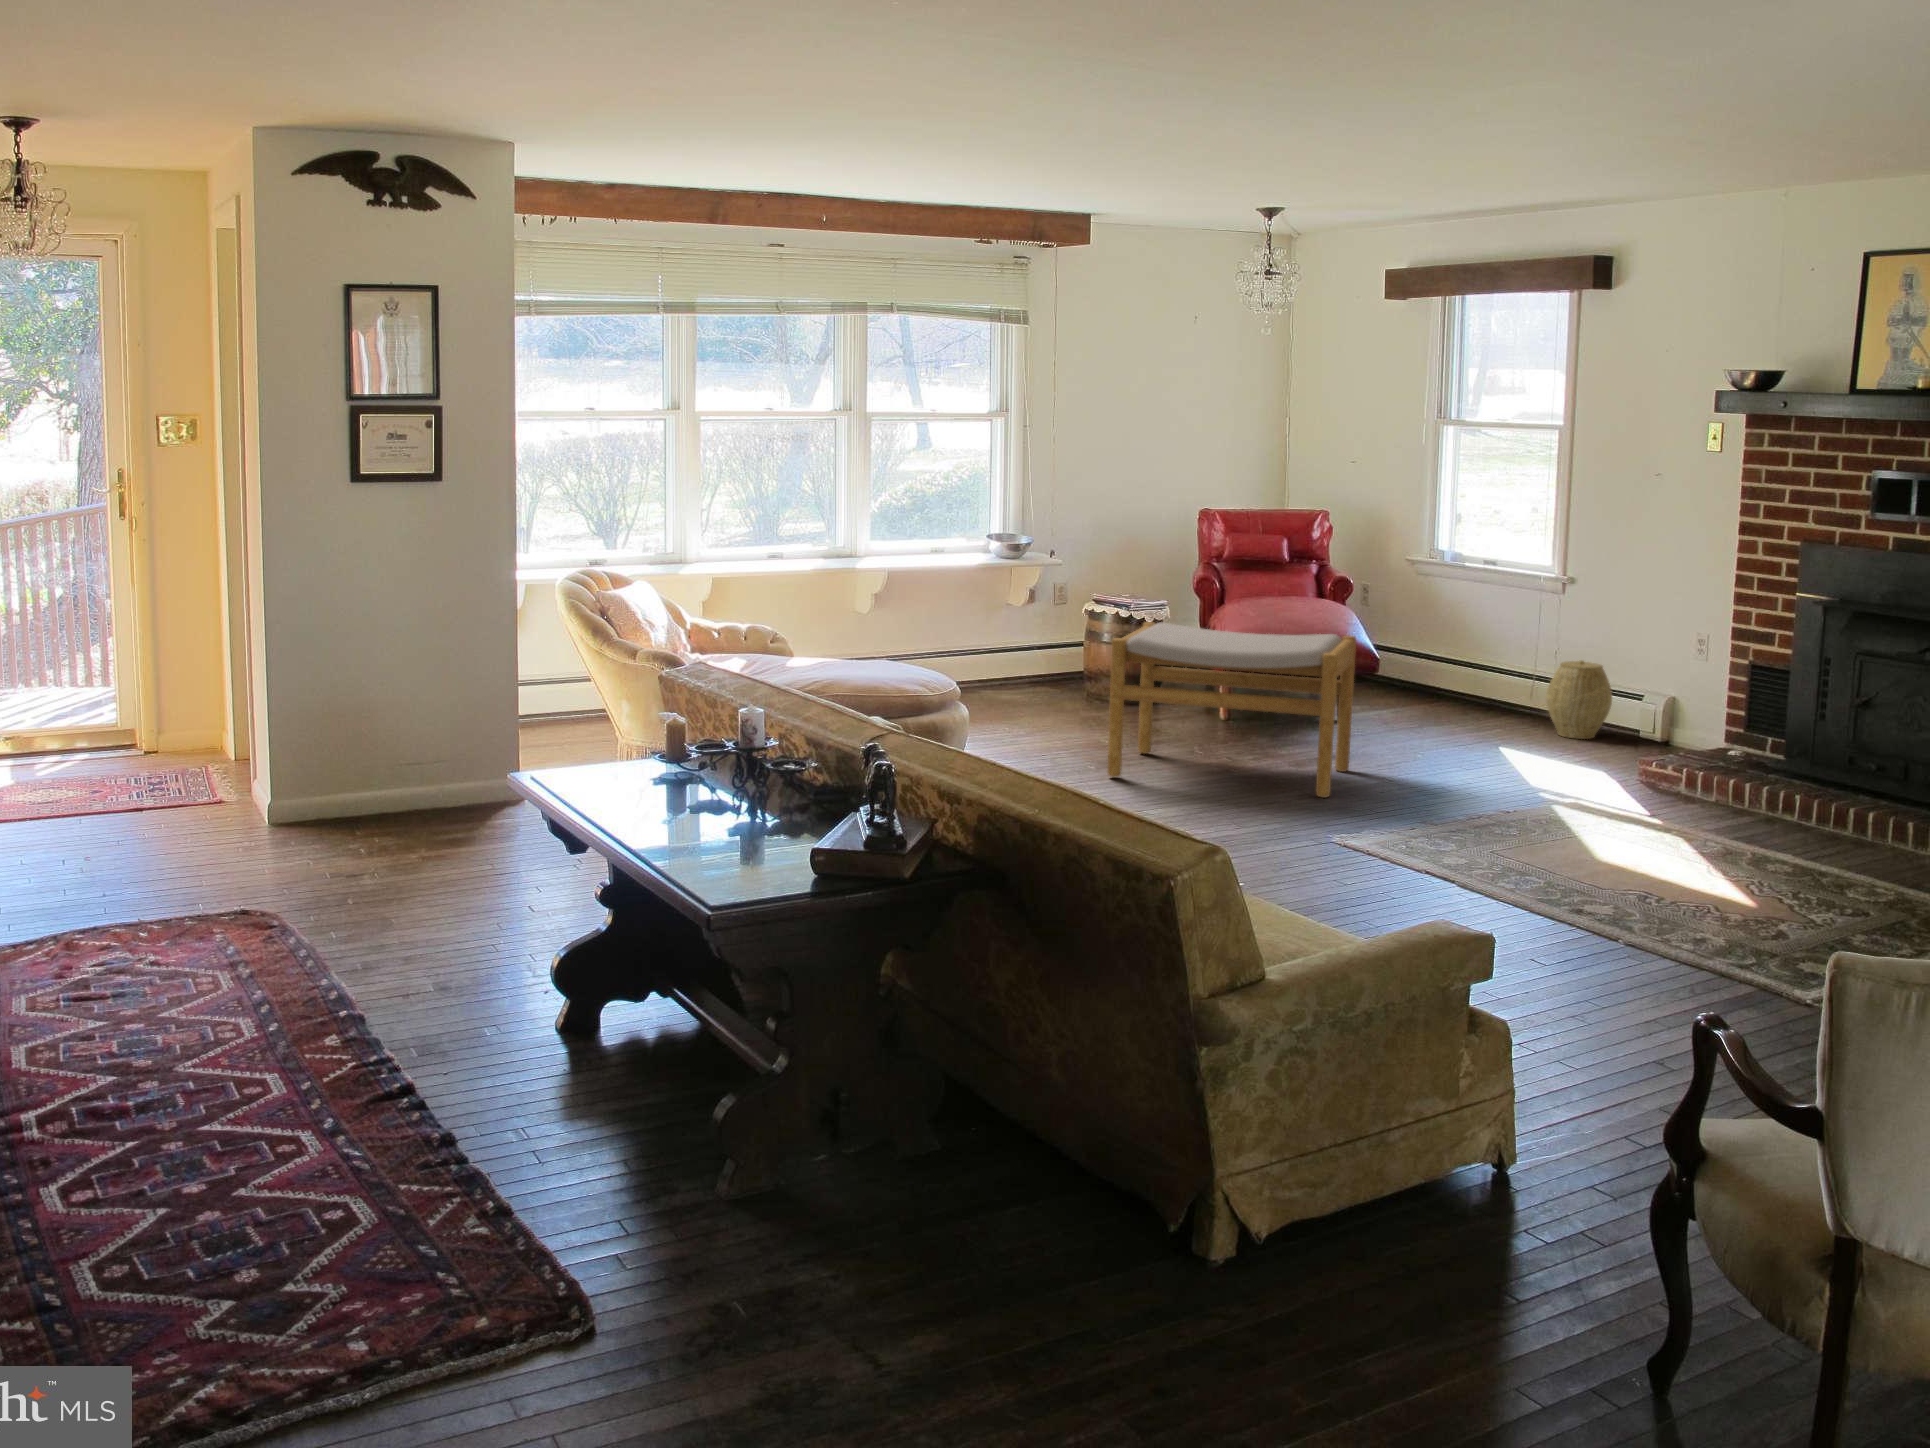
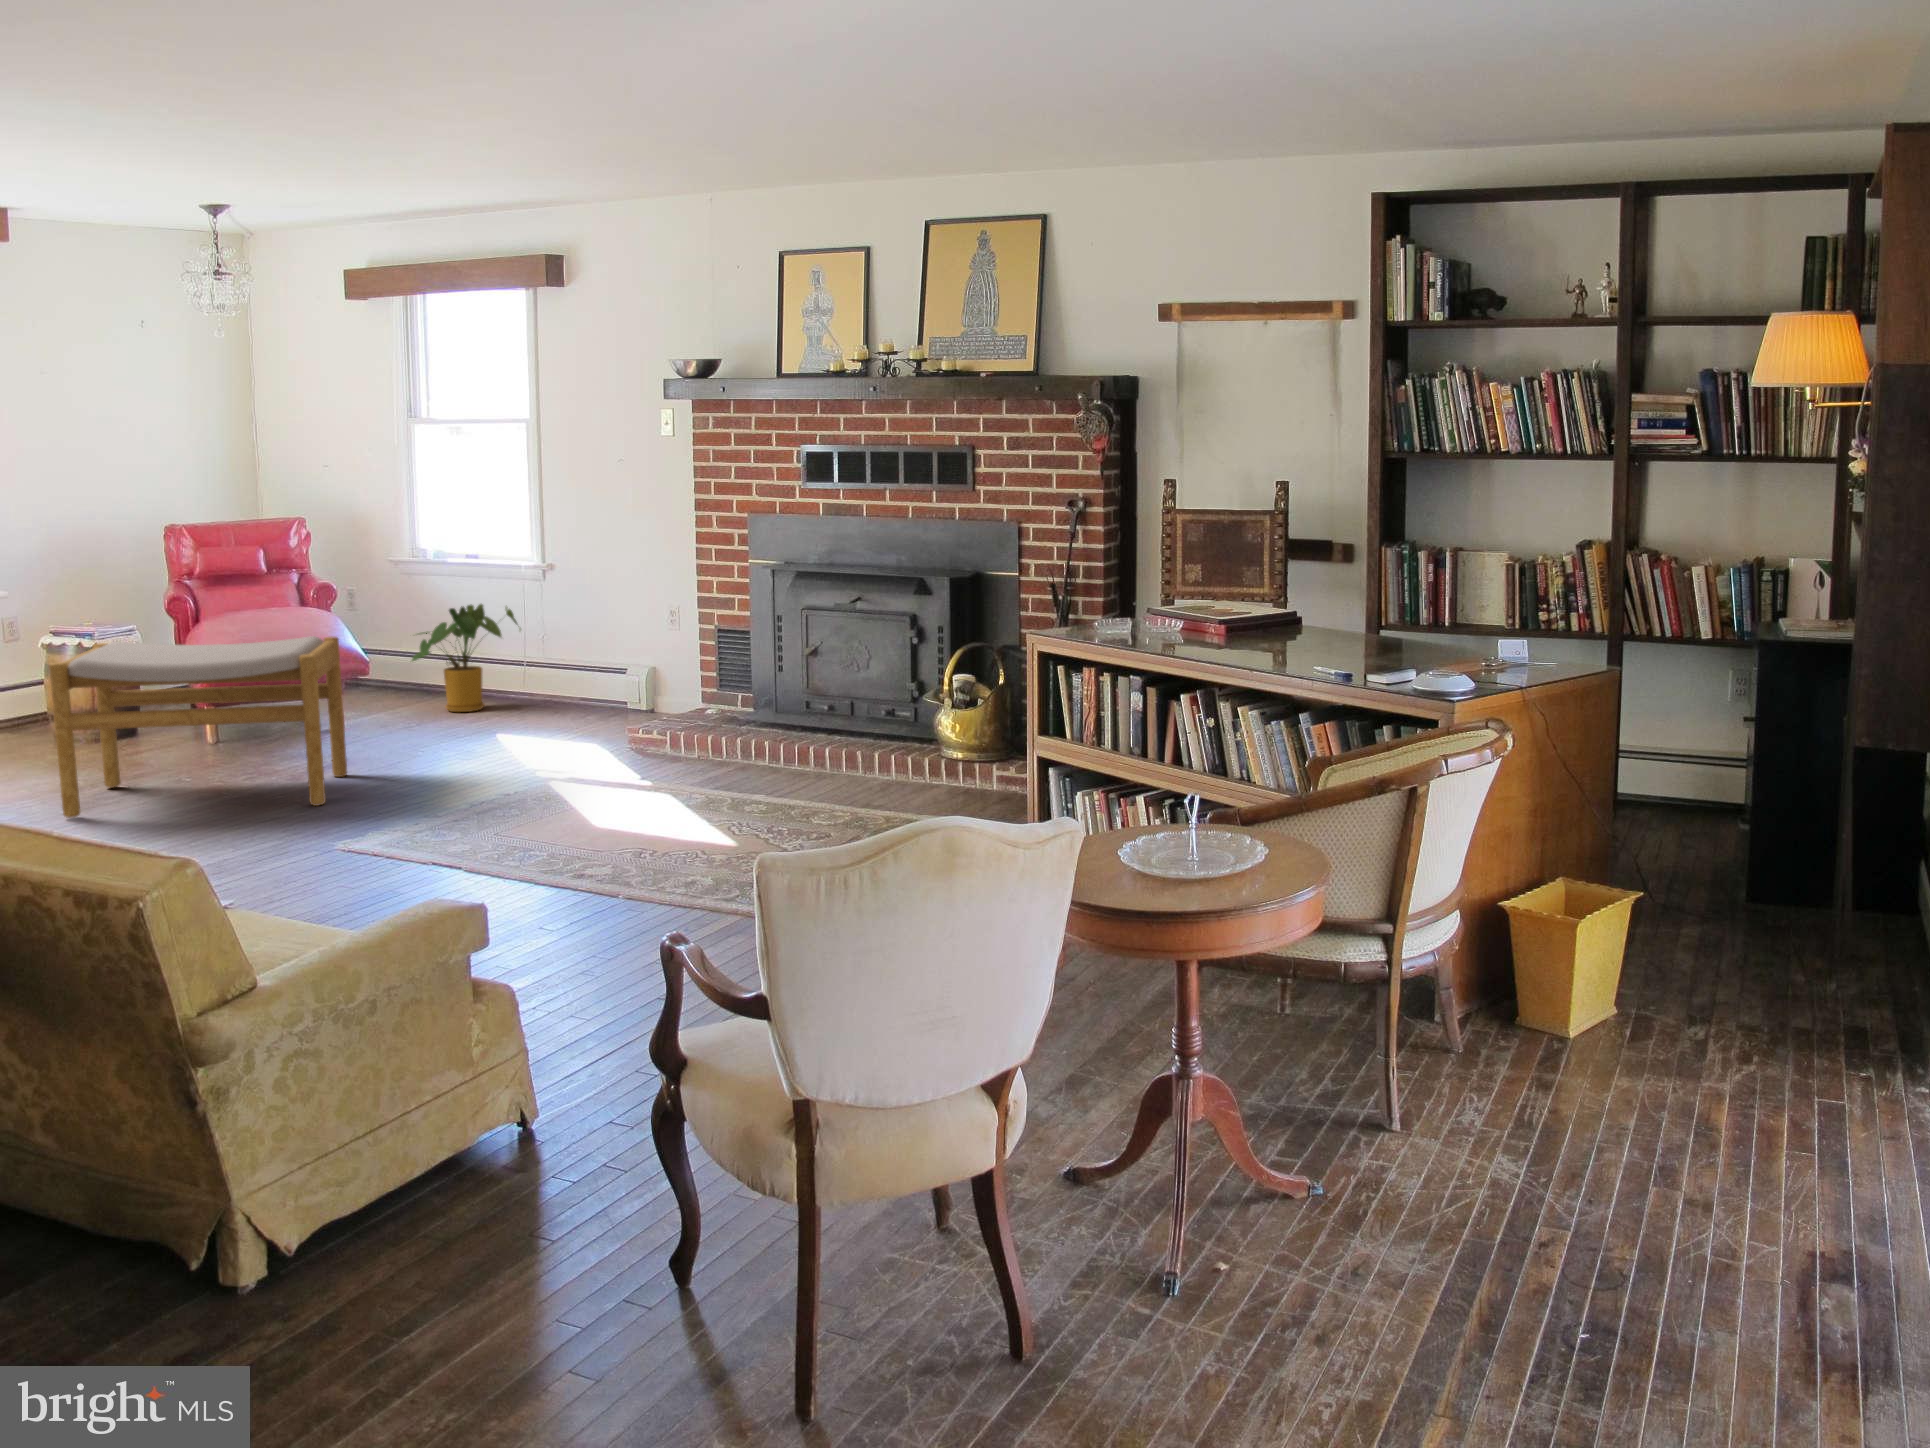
house plant: none [1411,610,1528,720] -> present [412,604,521,712]
woven basket: present [1546,660,1612,739] -> none [544,642,604,716]

